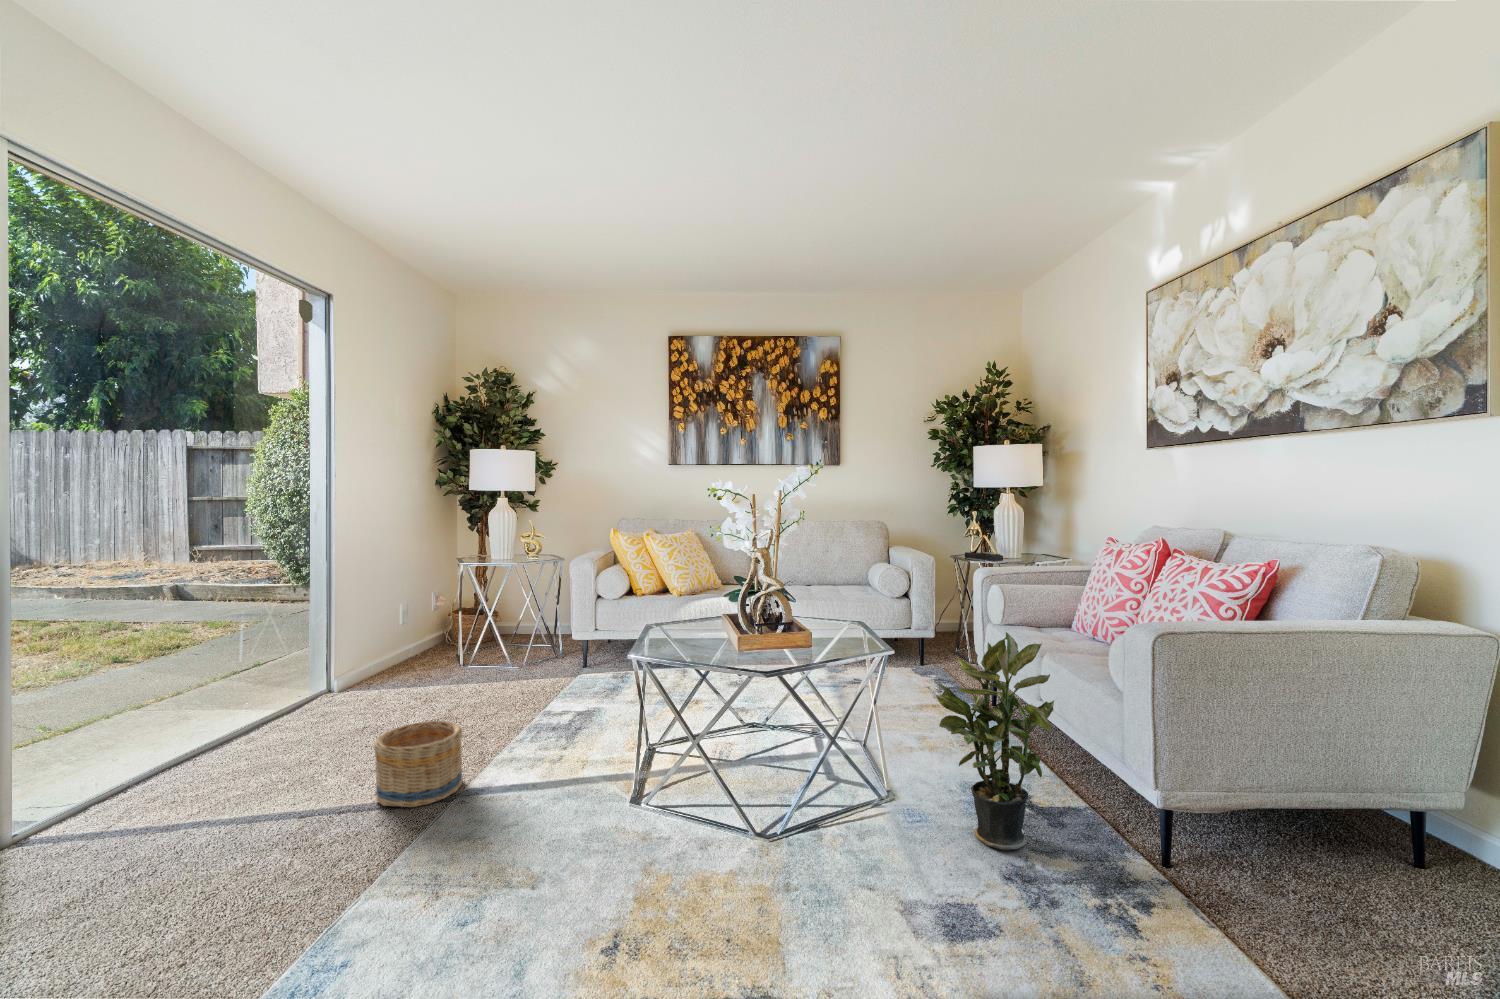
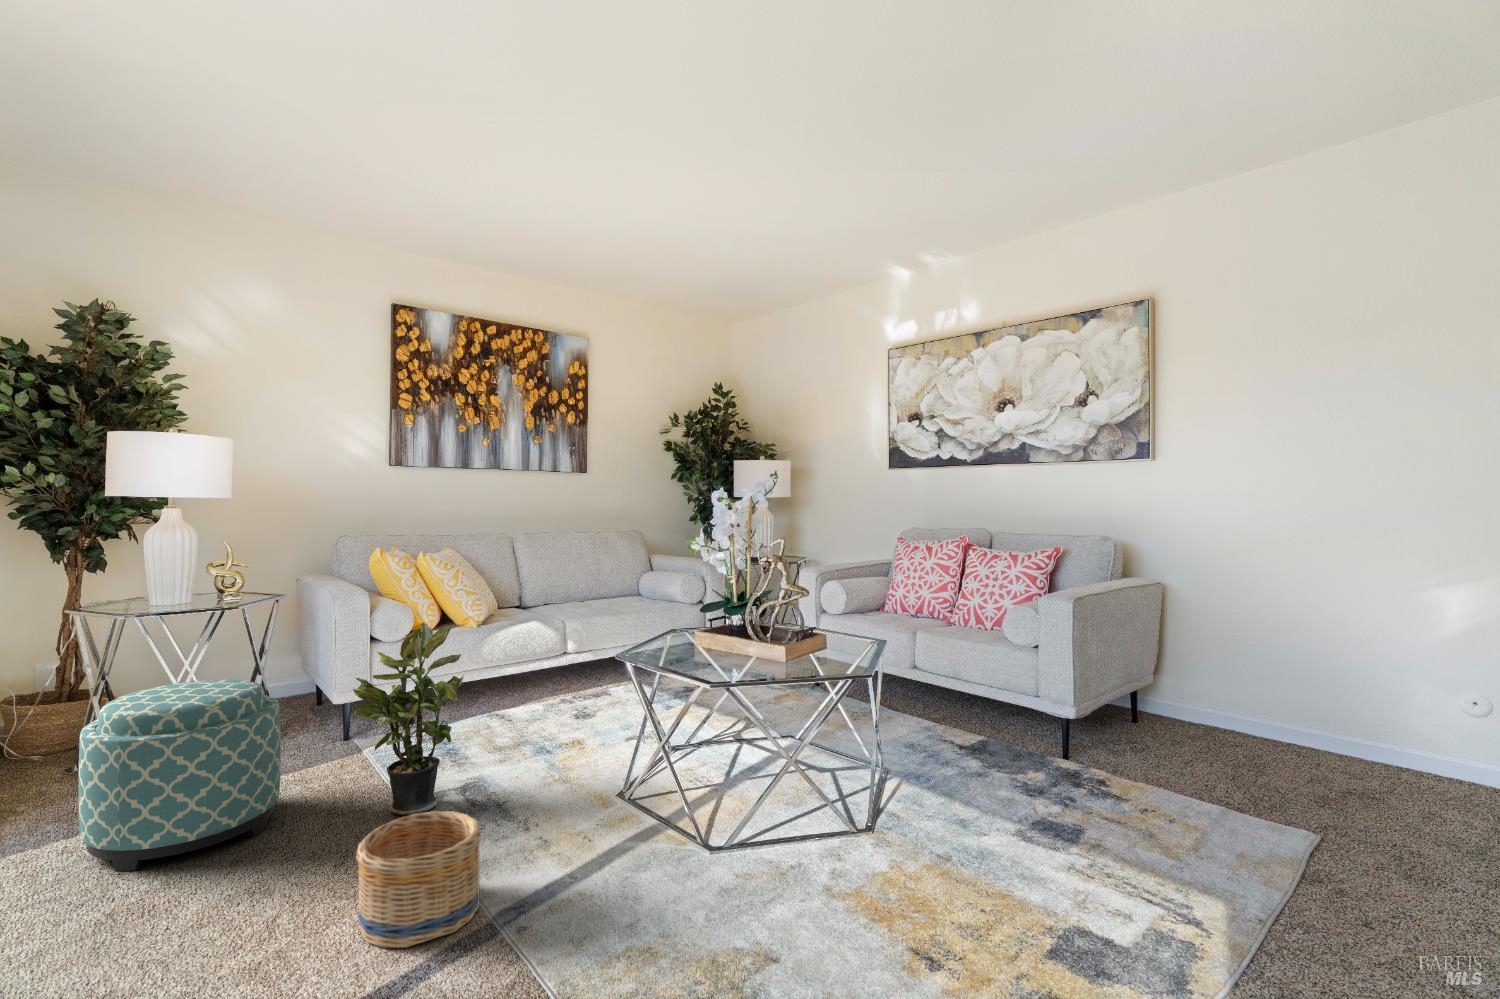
ottoman: none [370,612,481,719] -> present [78,679,281,871]
potted plant: present [936,632,1054,851] -> present [353,622,463,815]

